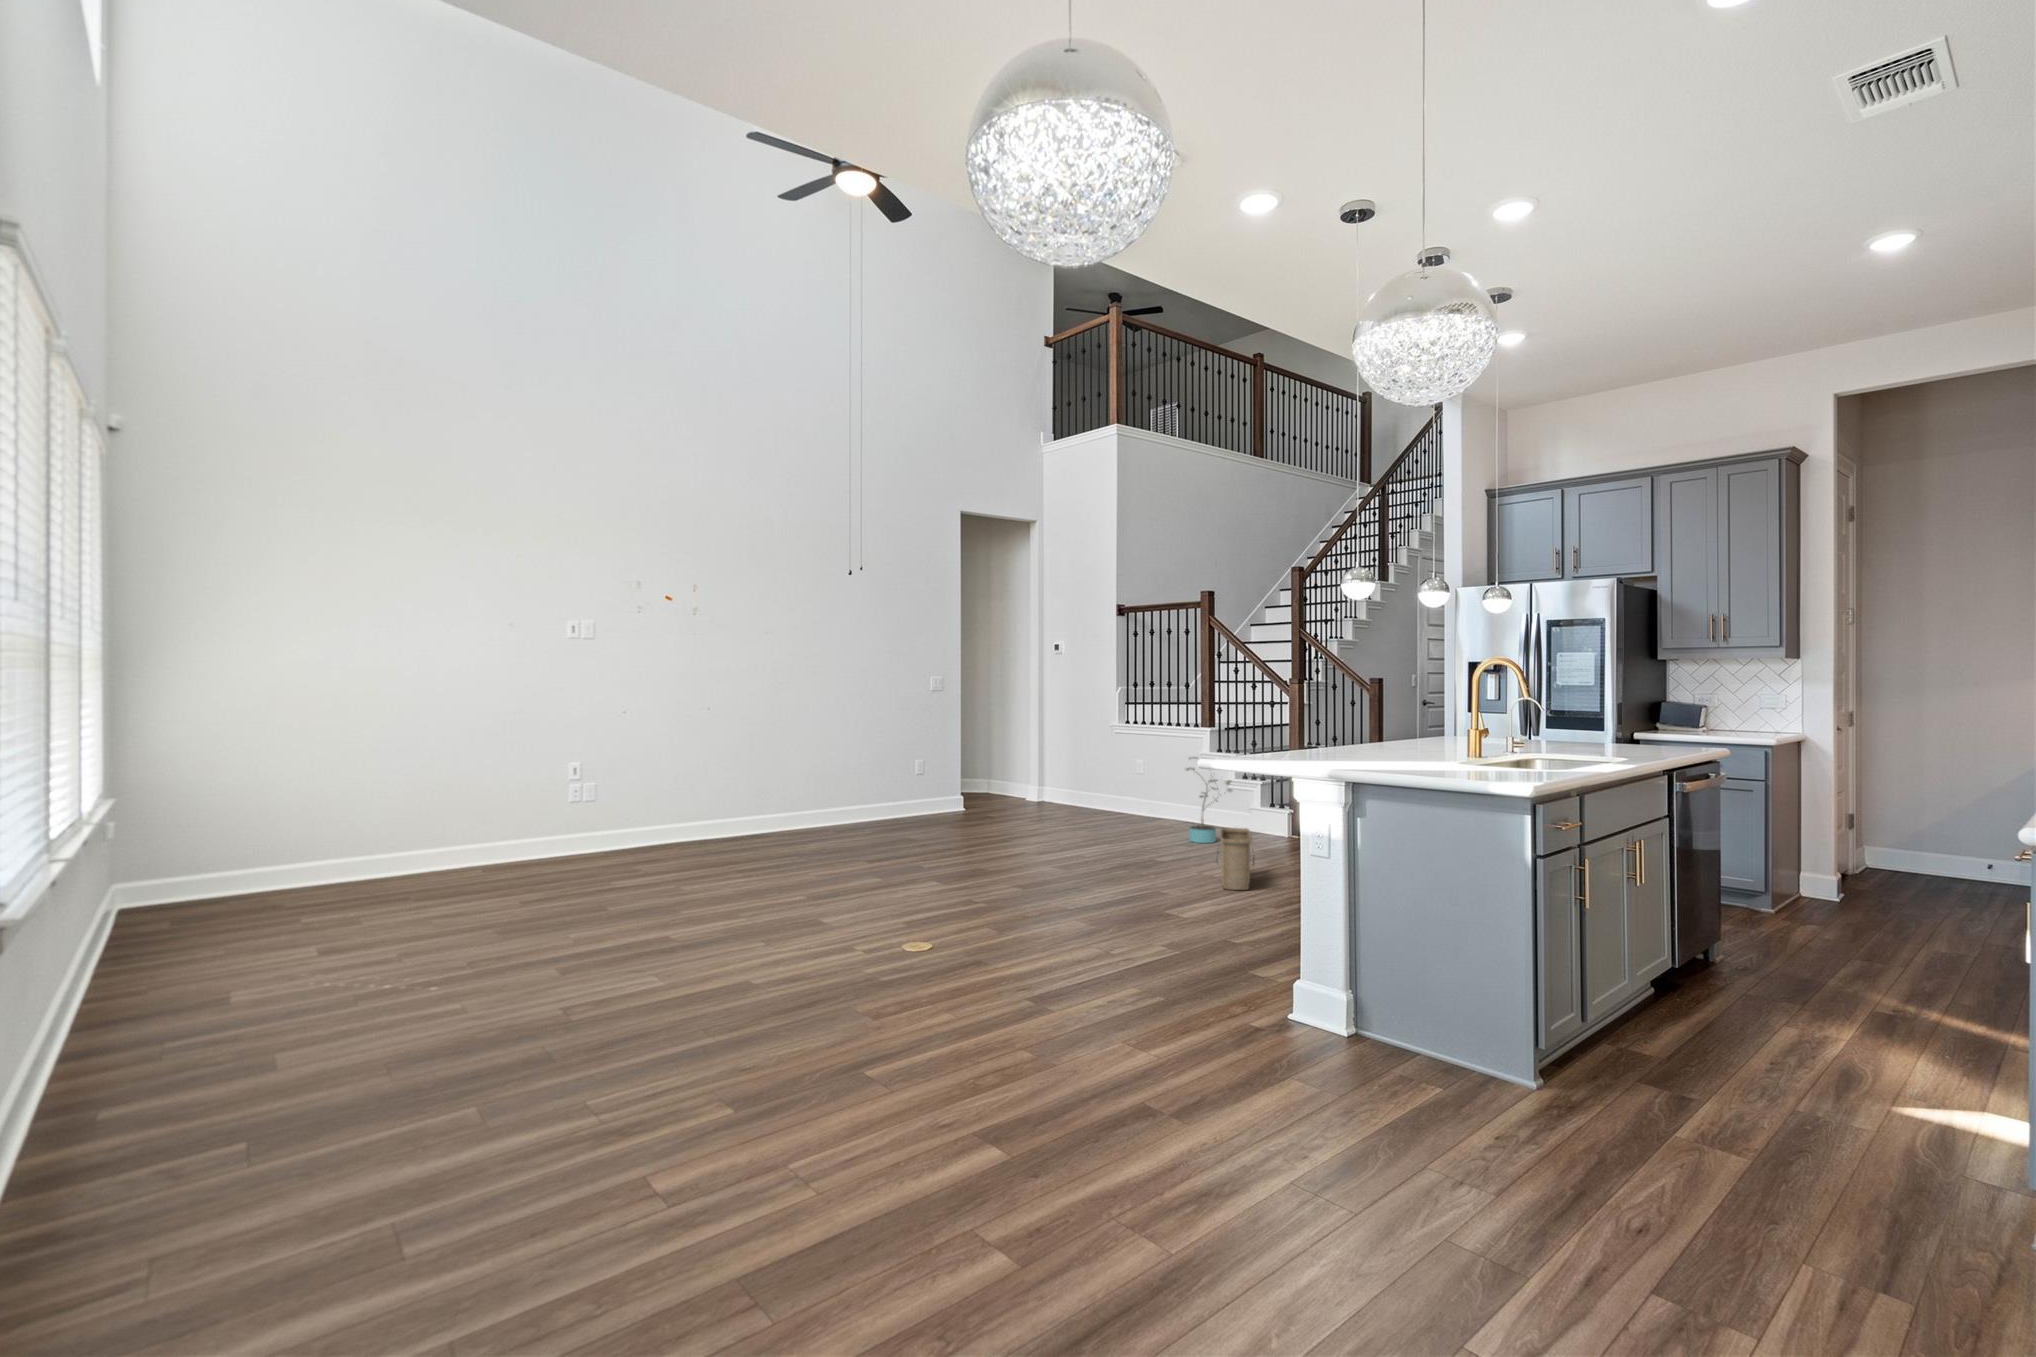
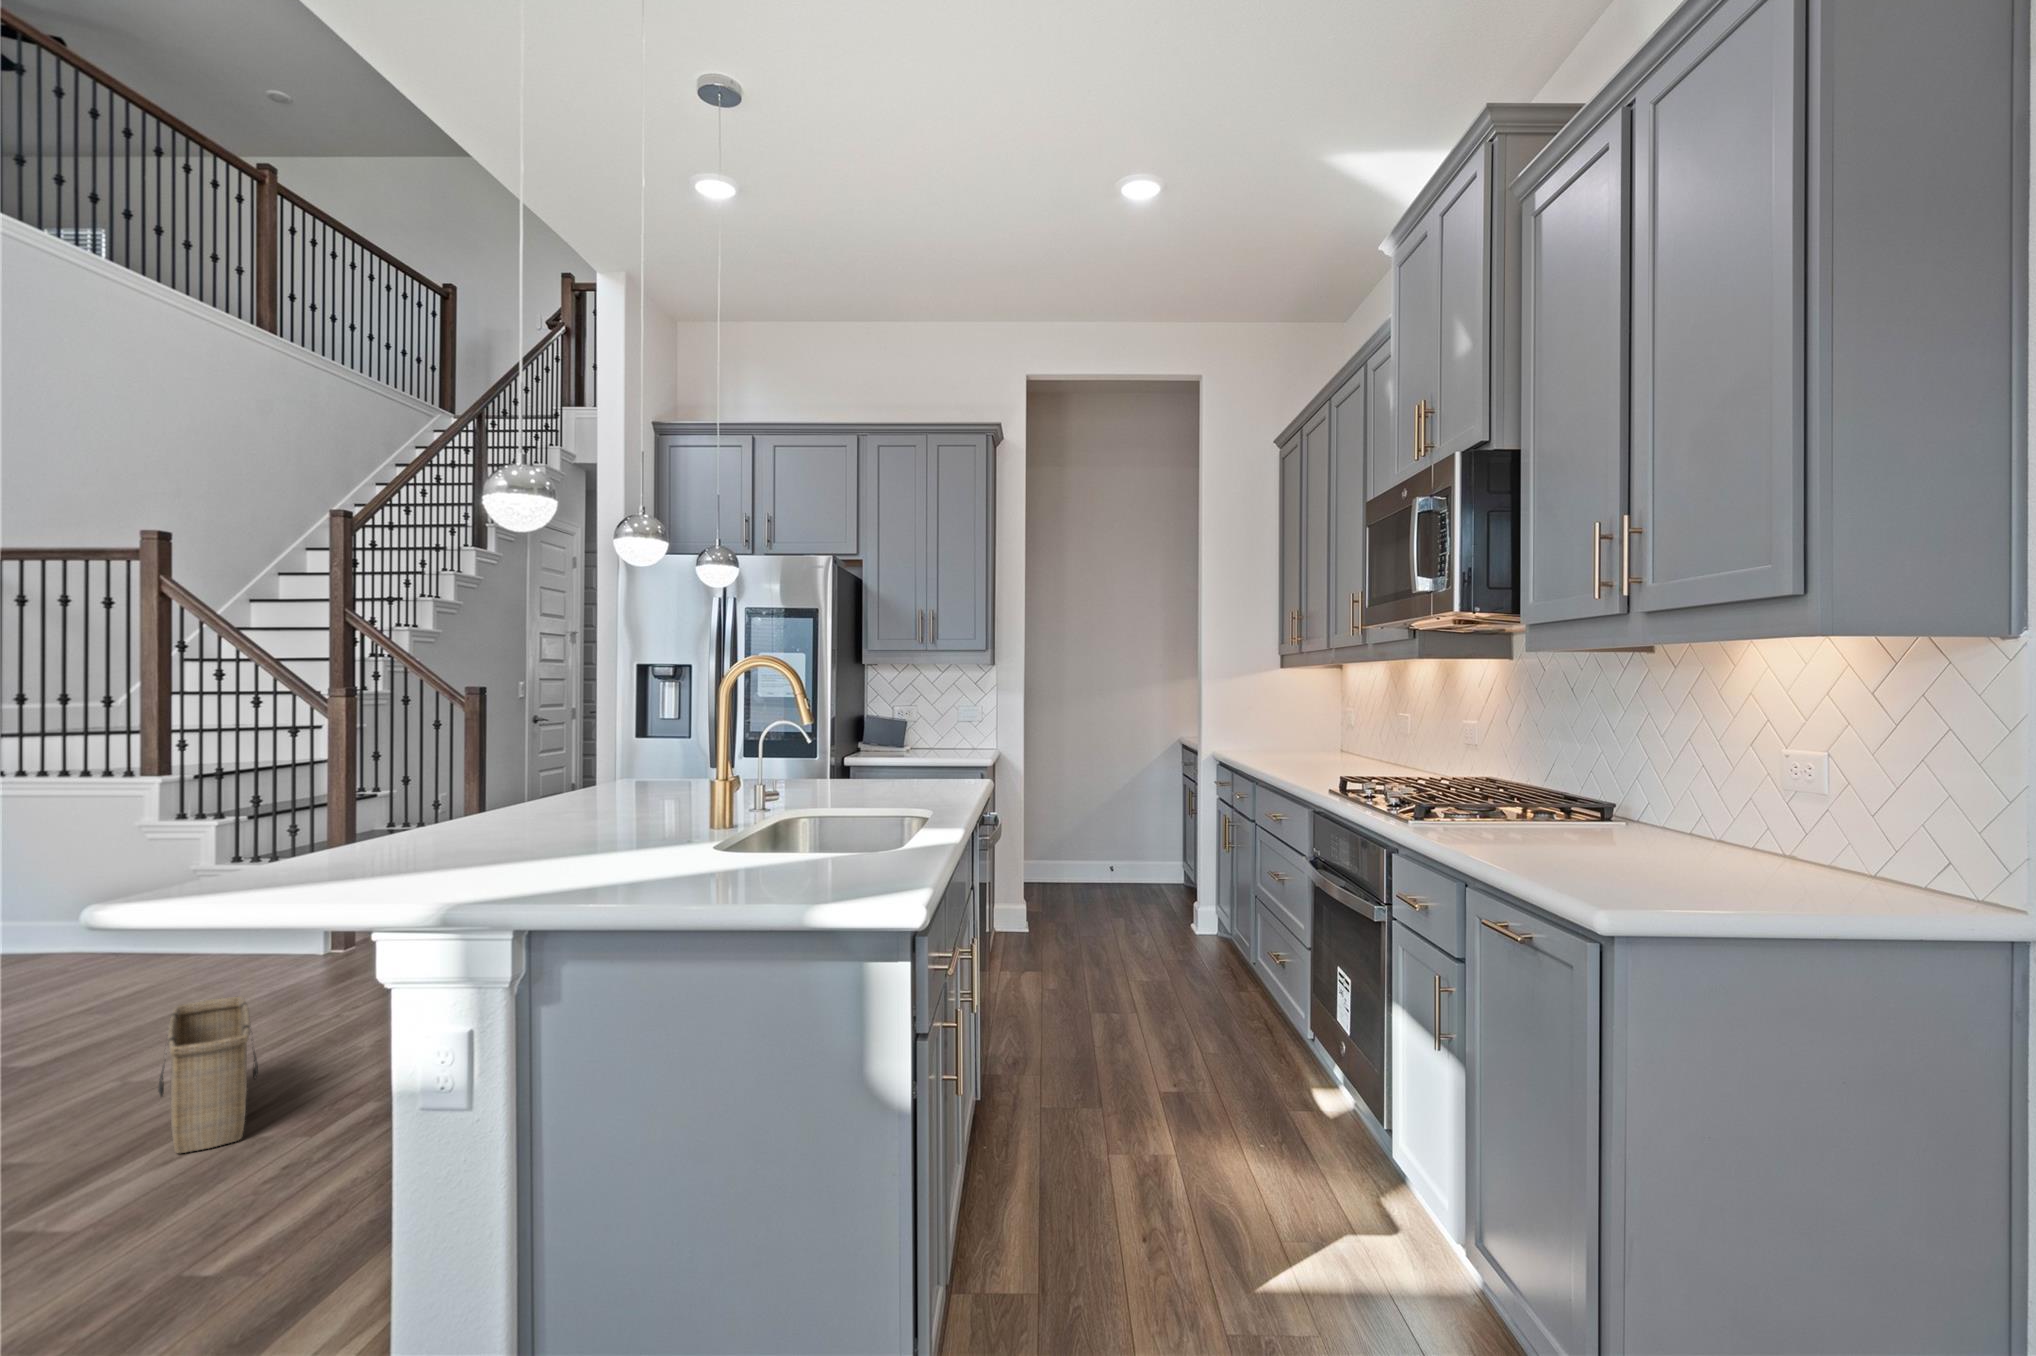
potted plant: present [1187,757,1232,843] -> none [89,845,210,1016]

